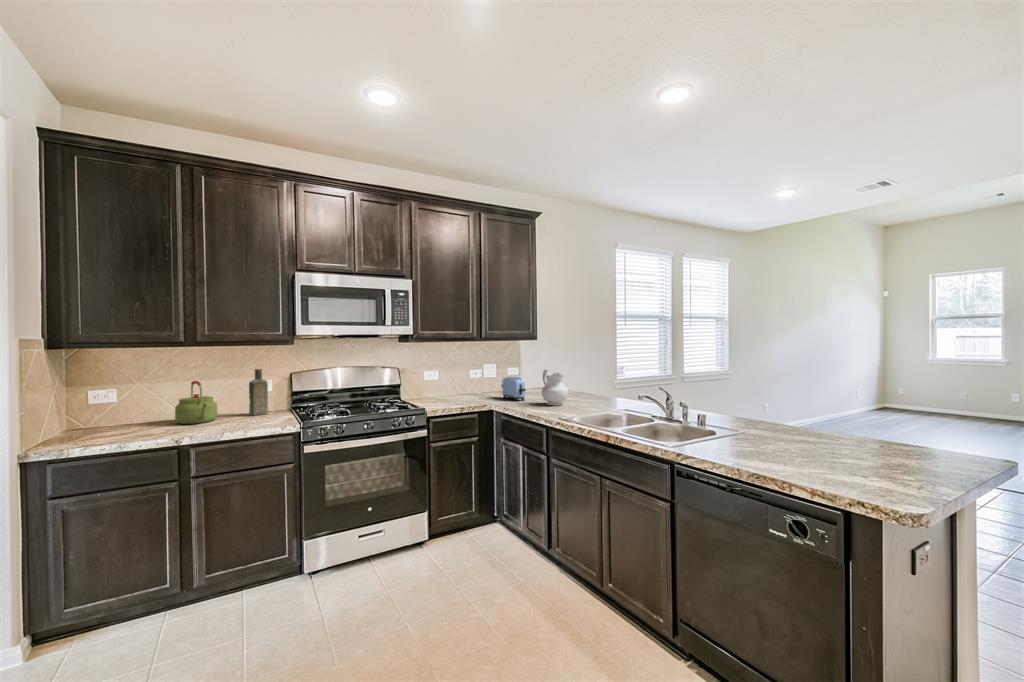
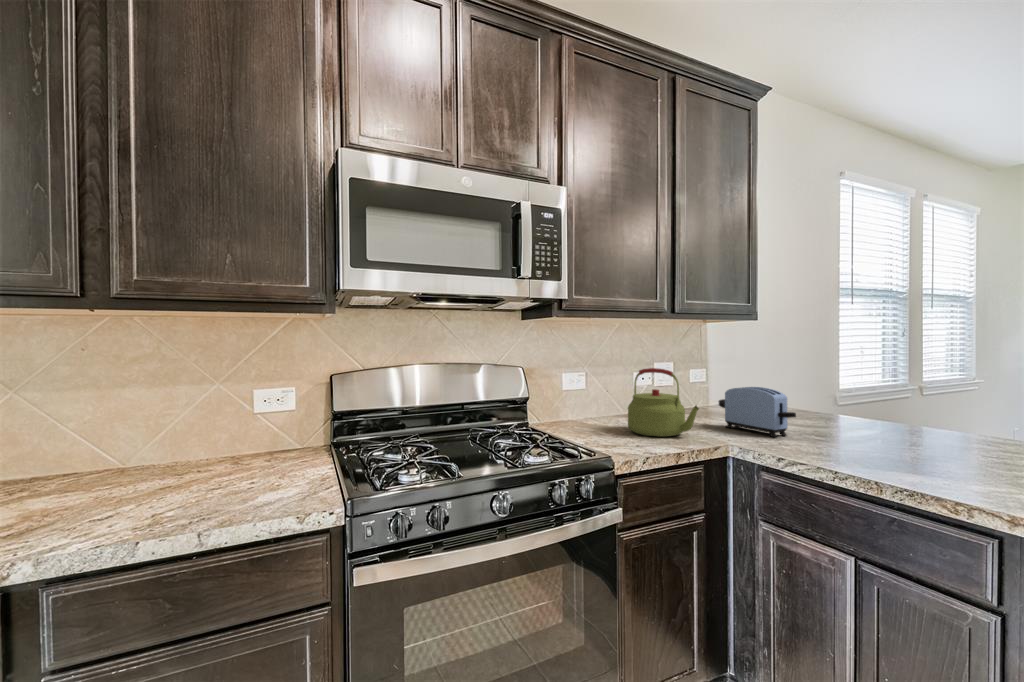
bottle: present [249,369,268,416] -> none [233,365,281,467]
ceramic pitcher: present [541,370,568,406] -> none [843,373,927,456]
kettle: present [175,381,218,424] -> present [628,368,699,437]

